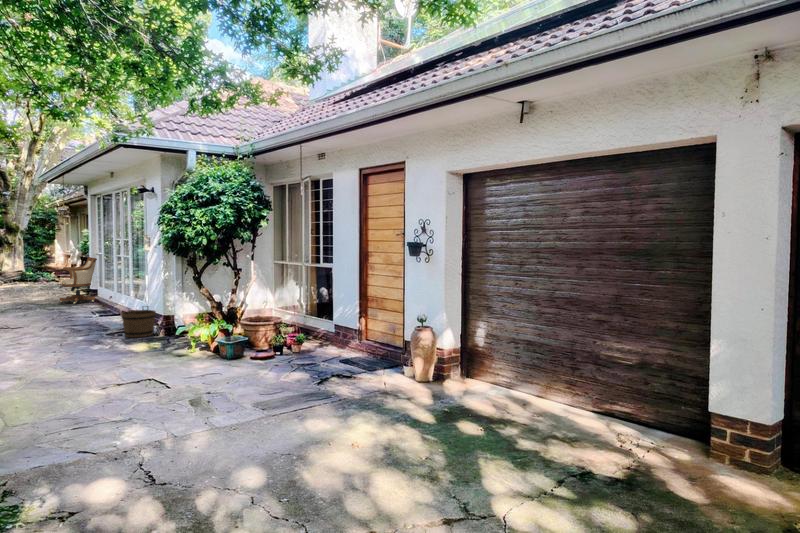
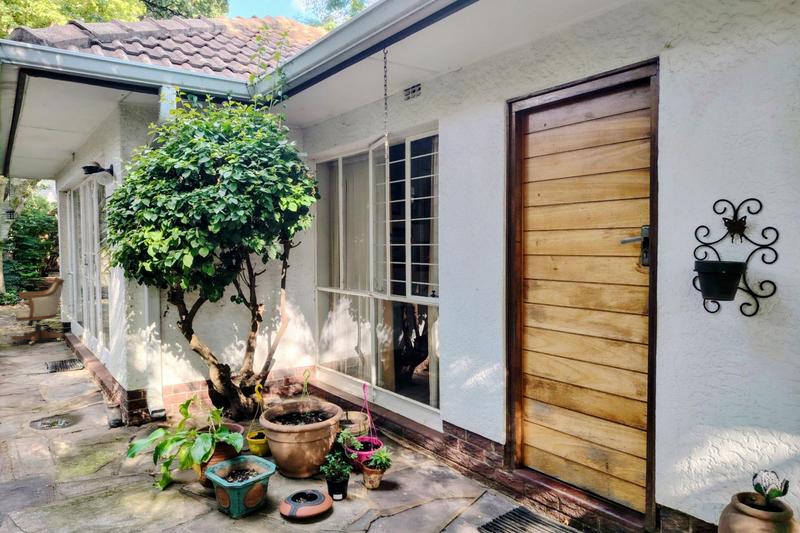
bucket: present [122,306,156,337] -> none [53,369,116,431]

